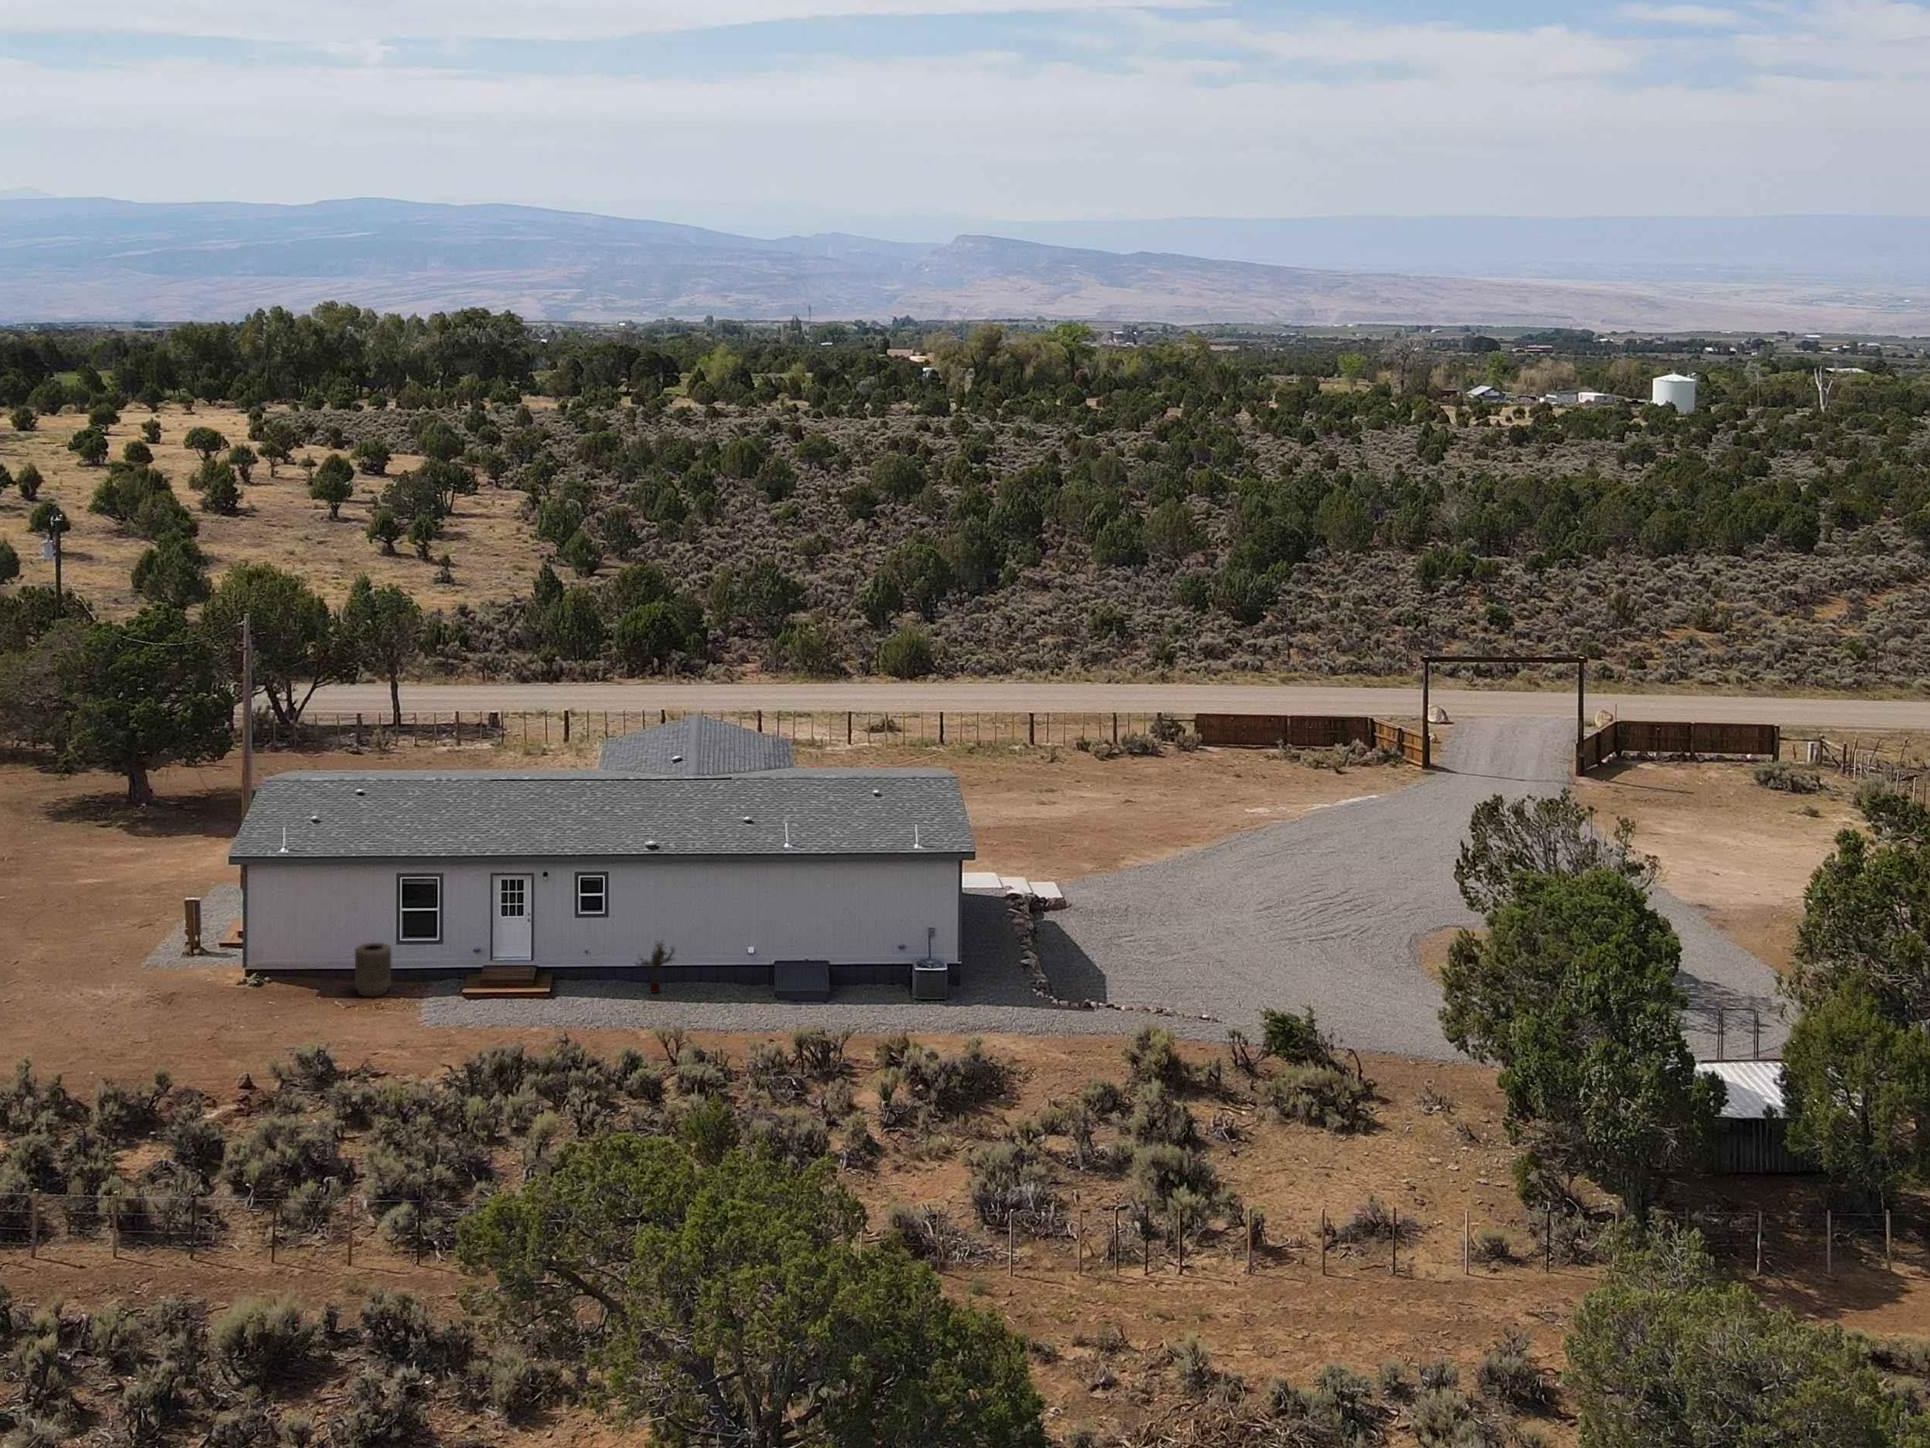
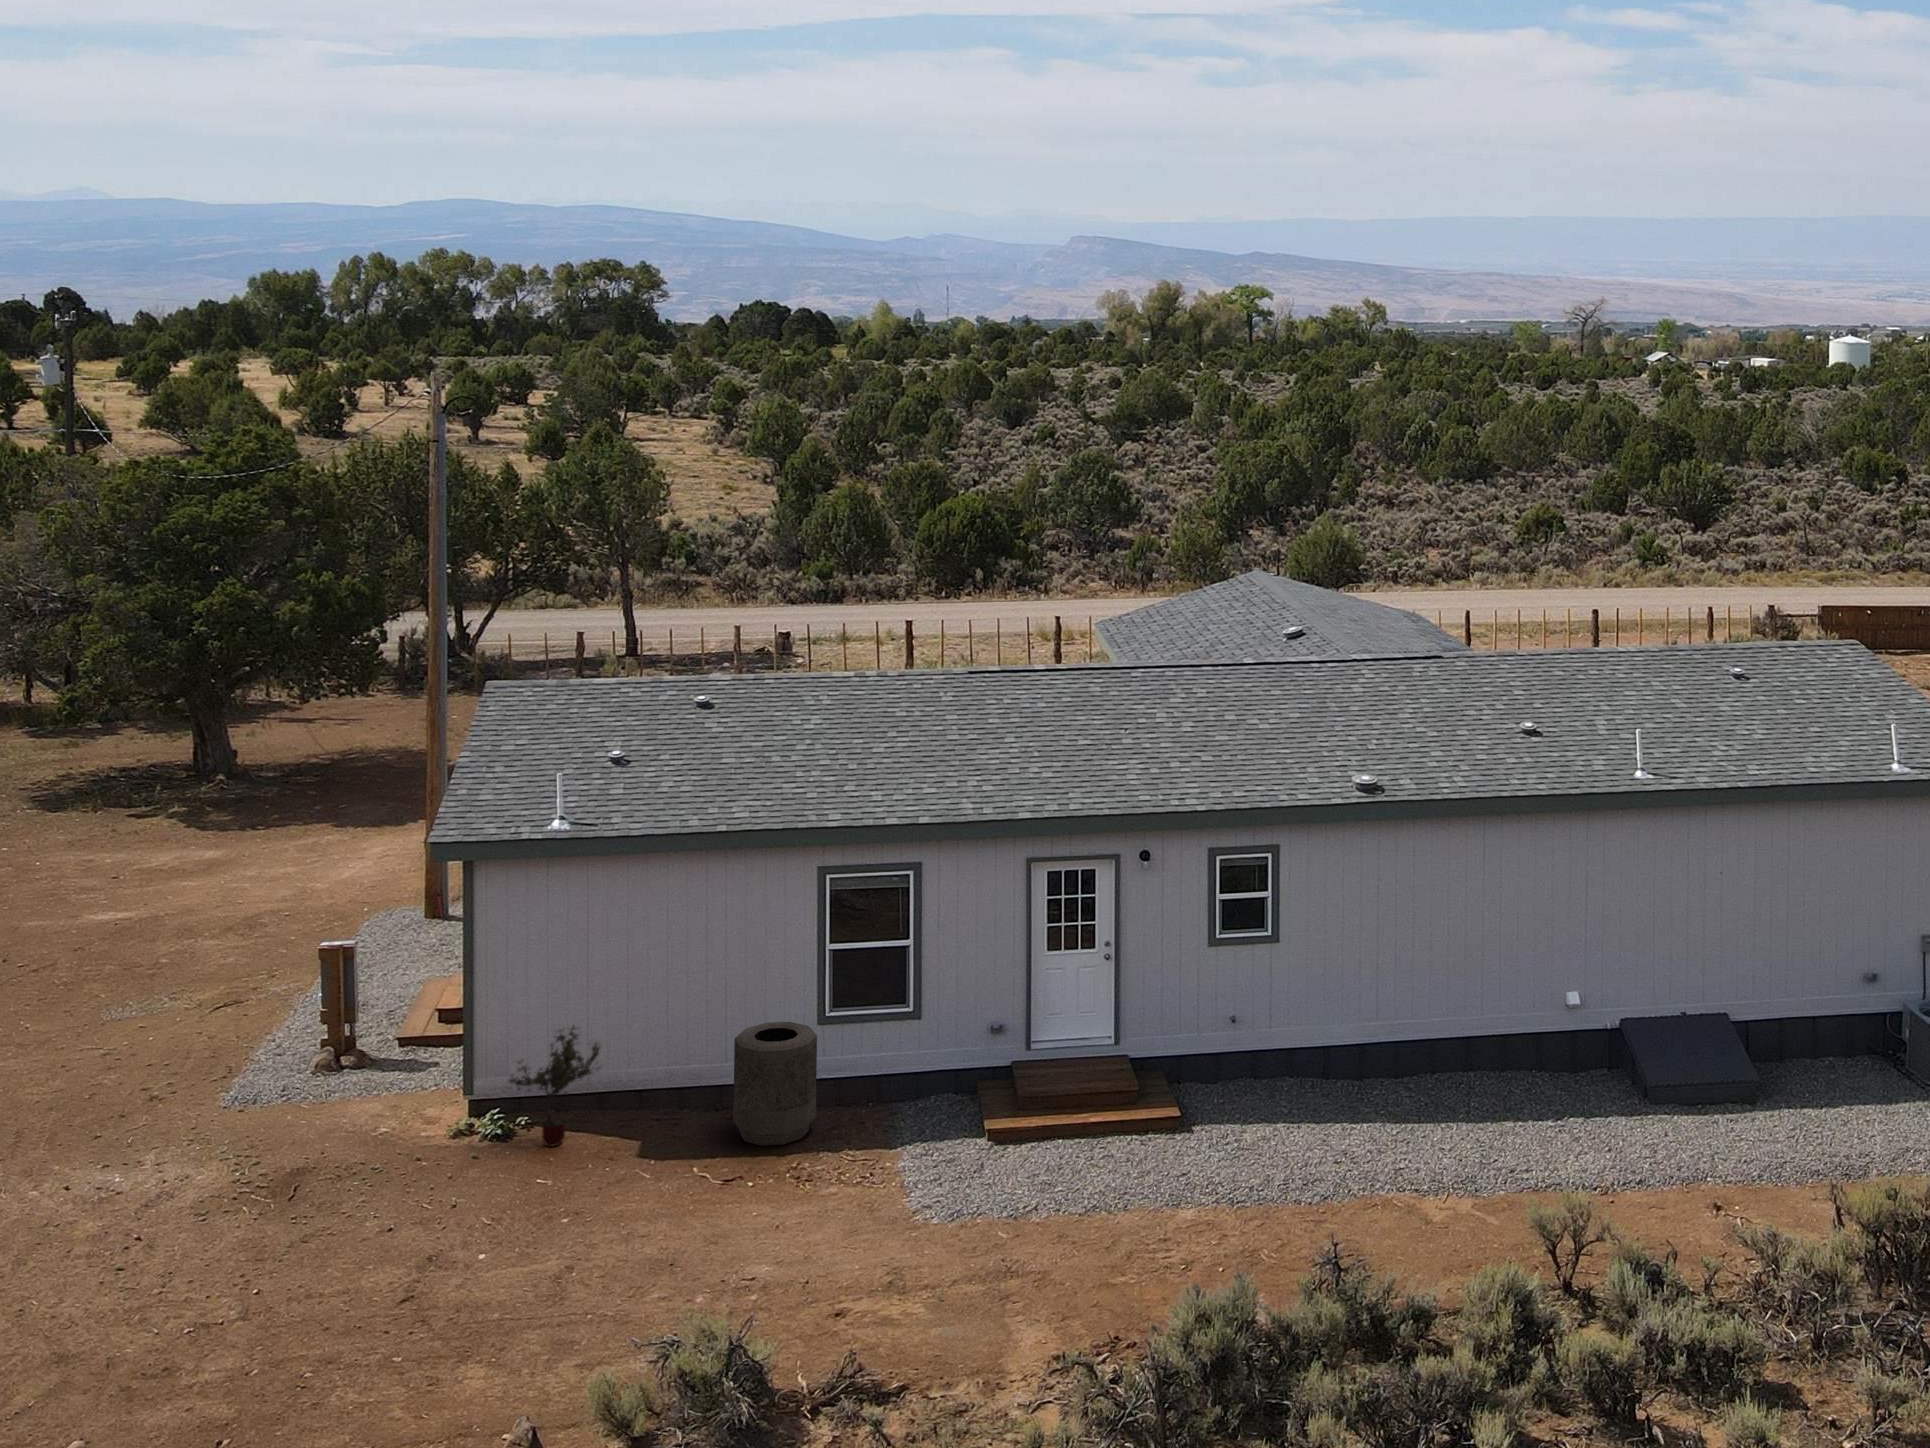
potted tree: present [635,943,674,993] -> present [509,1026,600,1147]

